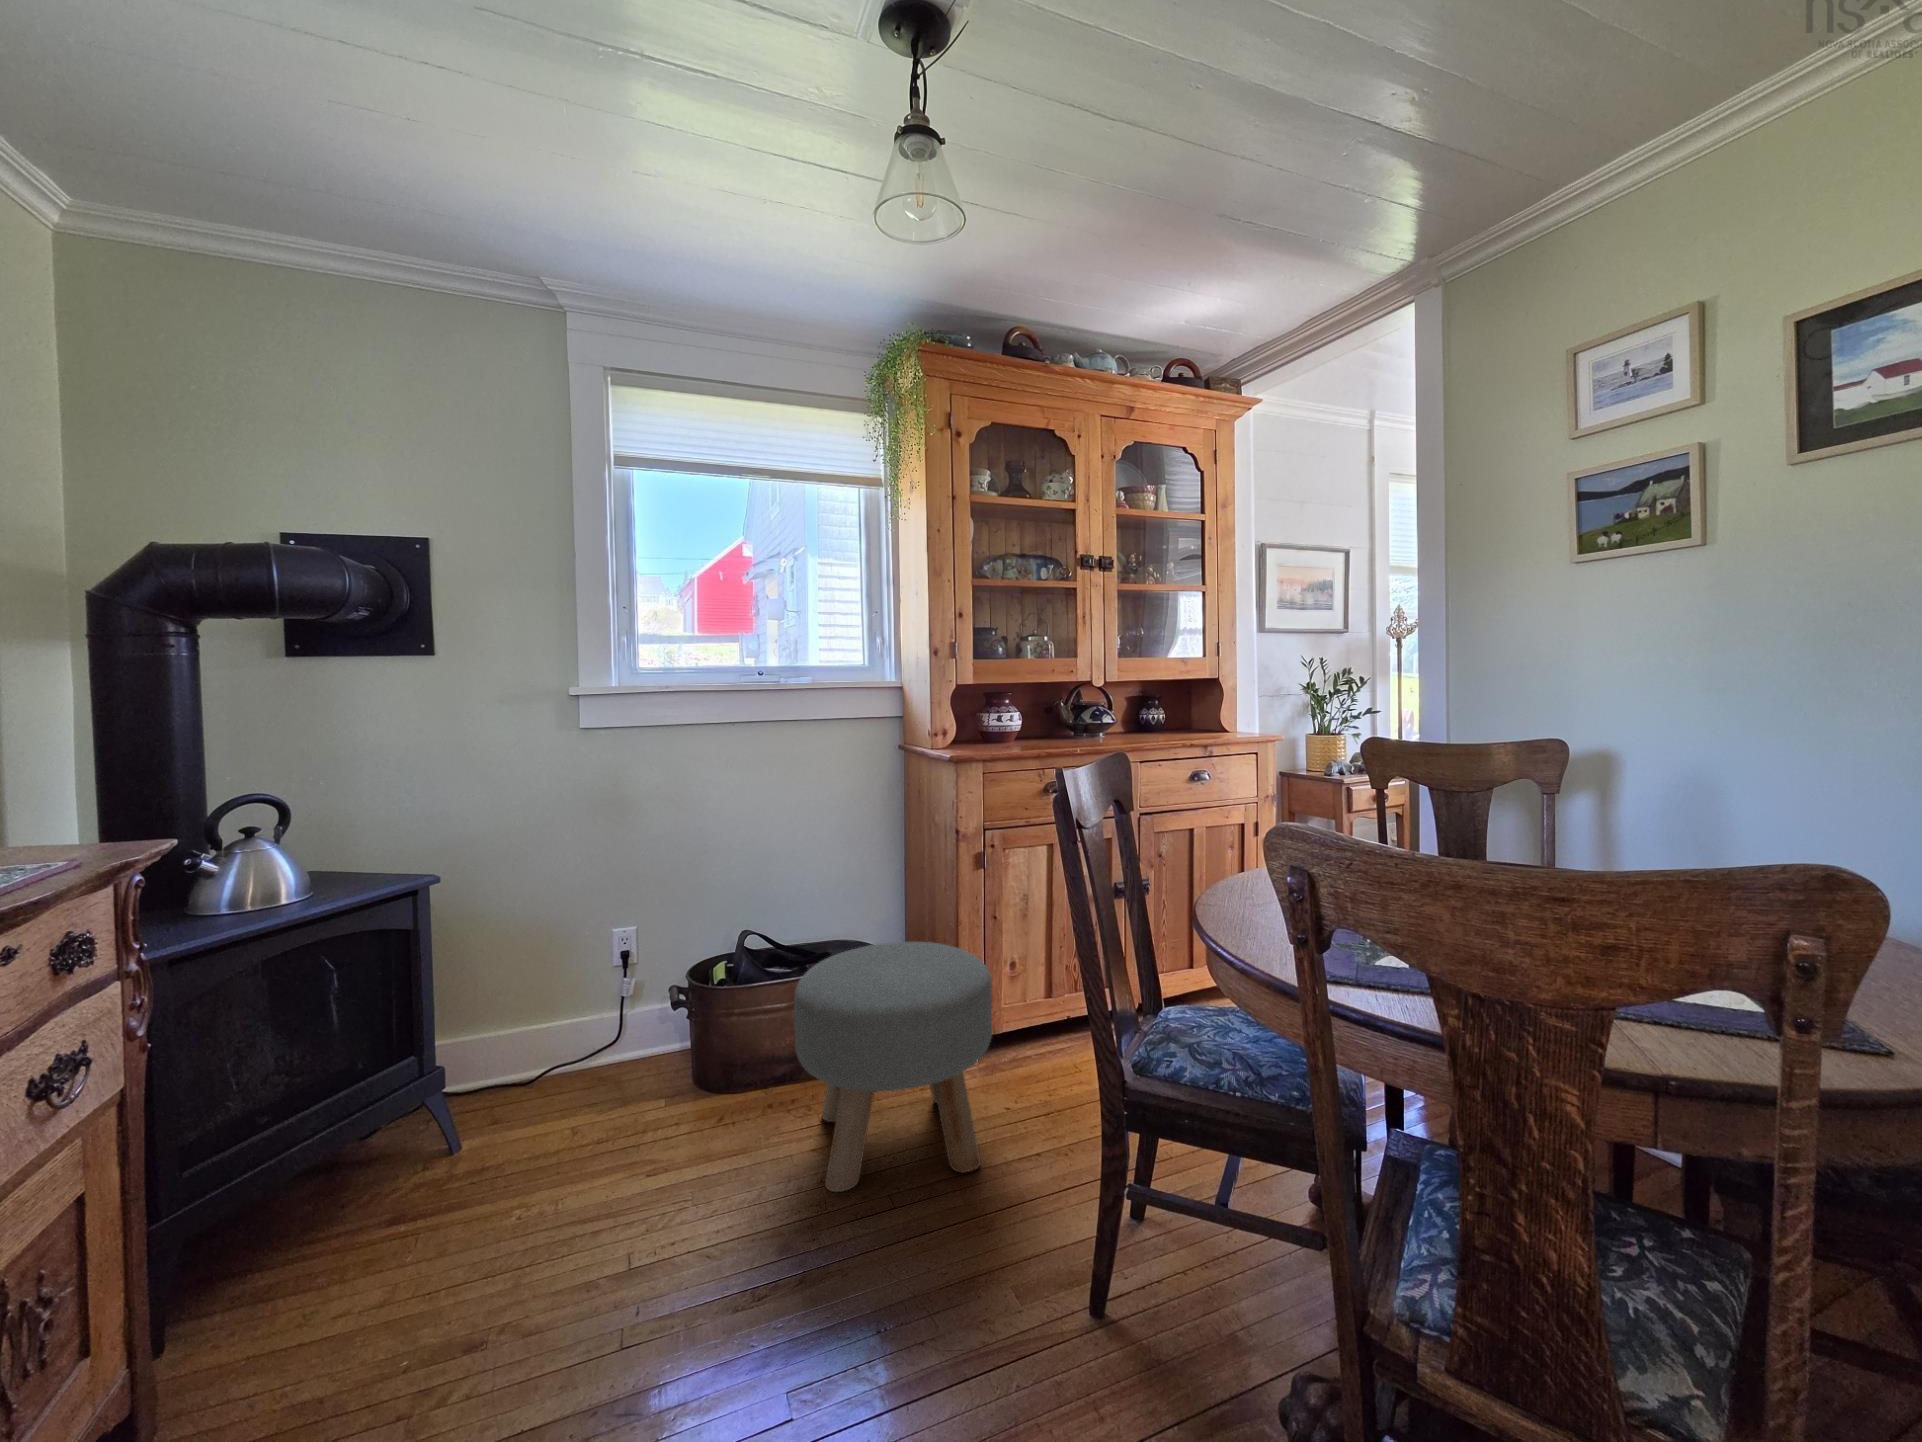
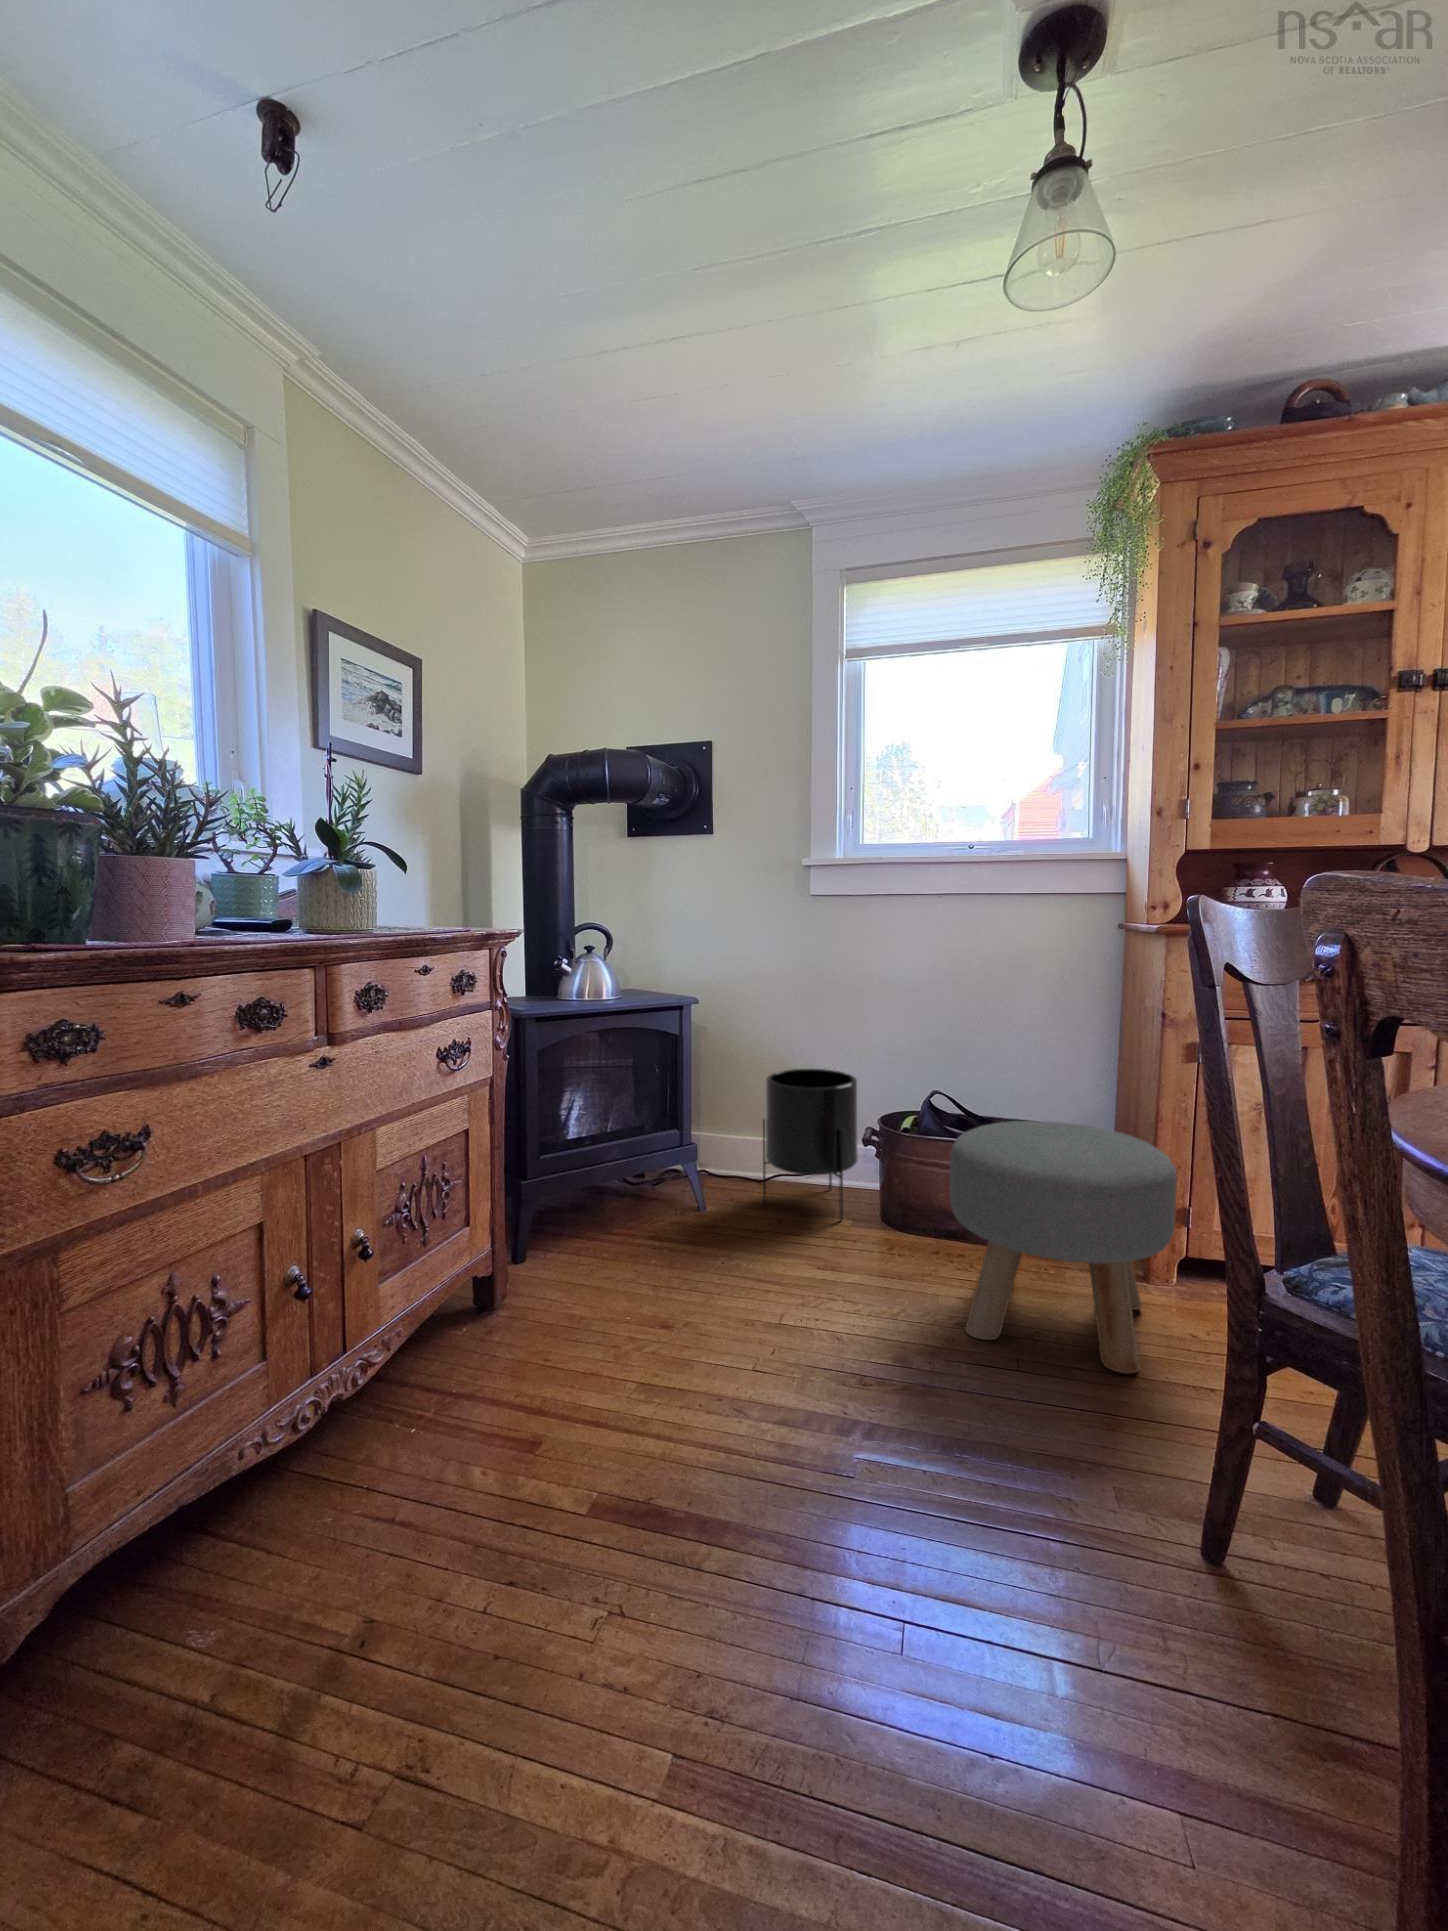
planter: none [539,929,662,1115] -> present [763,1069,858,1221]

